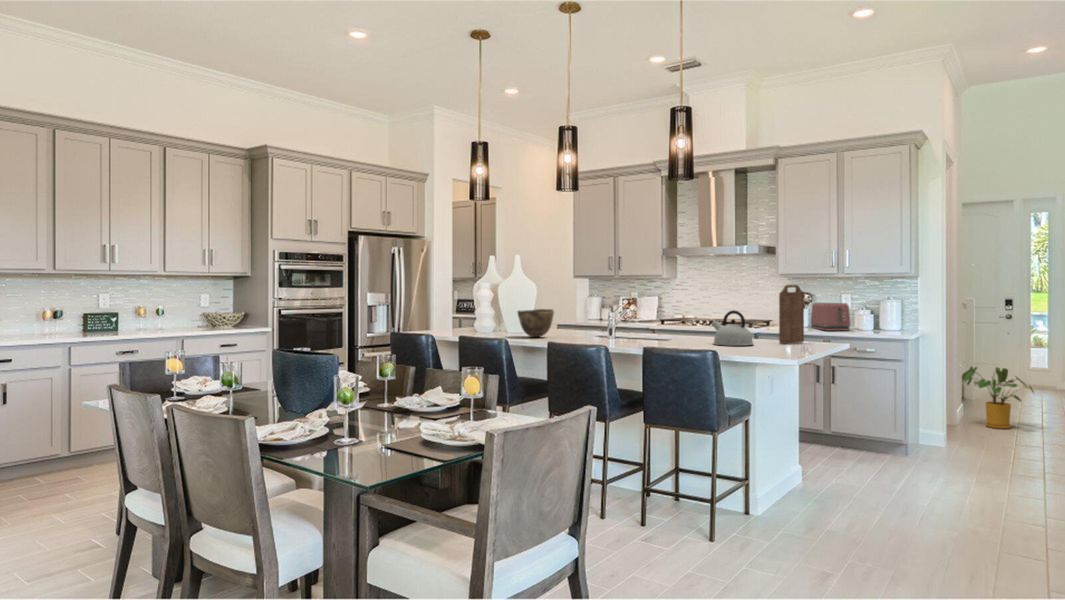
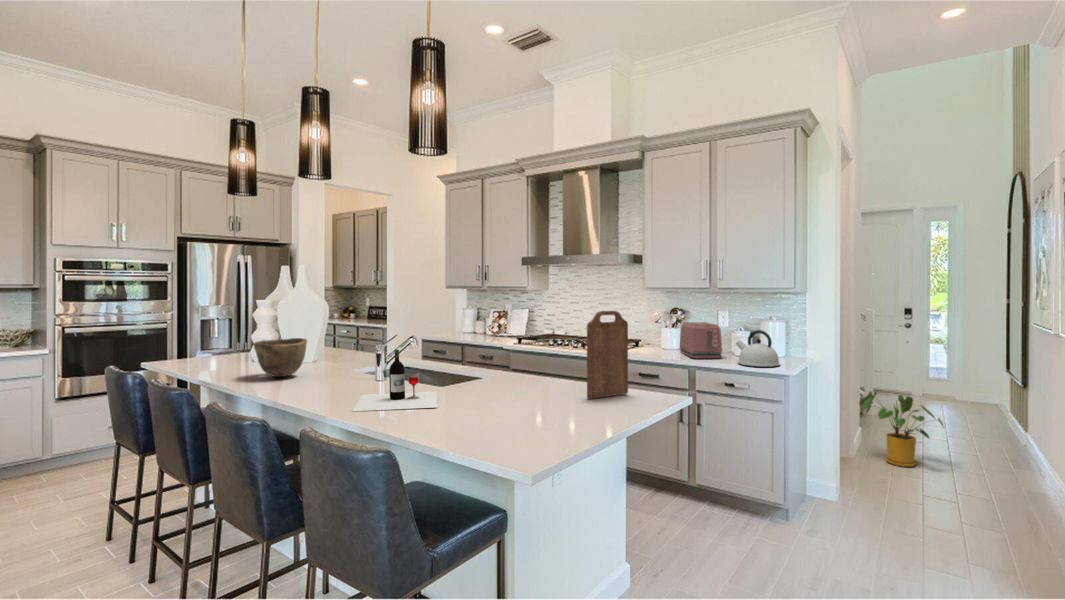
wine bottle: none [623,310,690,347] -> present [353,350,437,411]
kettle: present [712,310,753,346] -> present [736,330,780,367]

